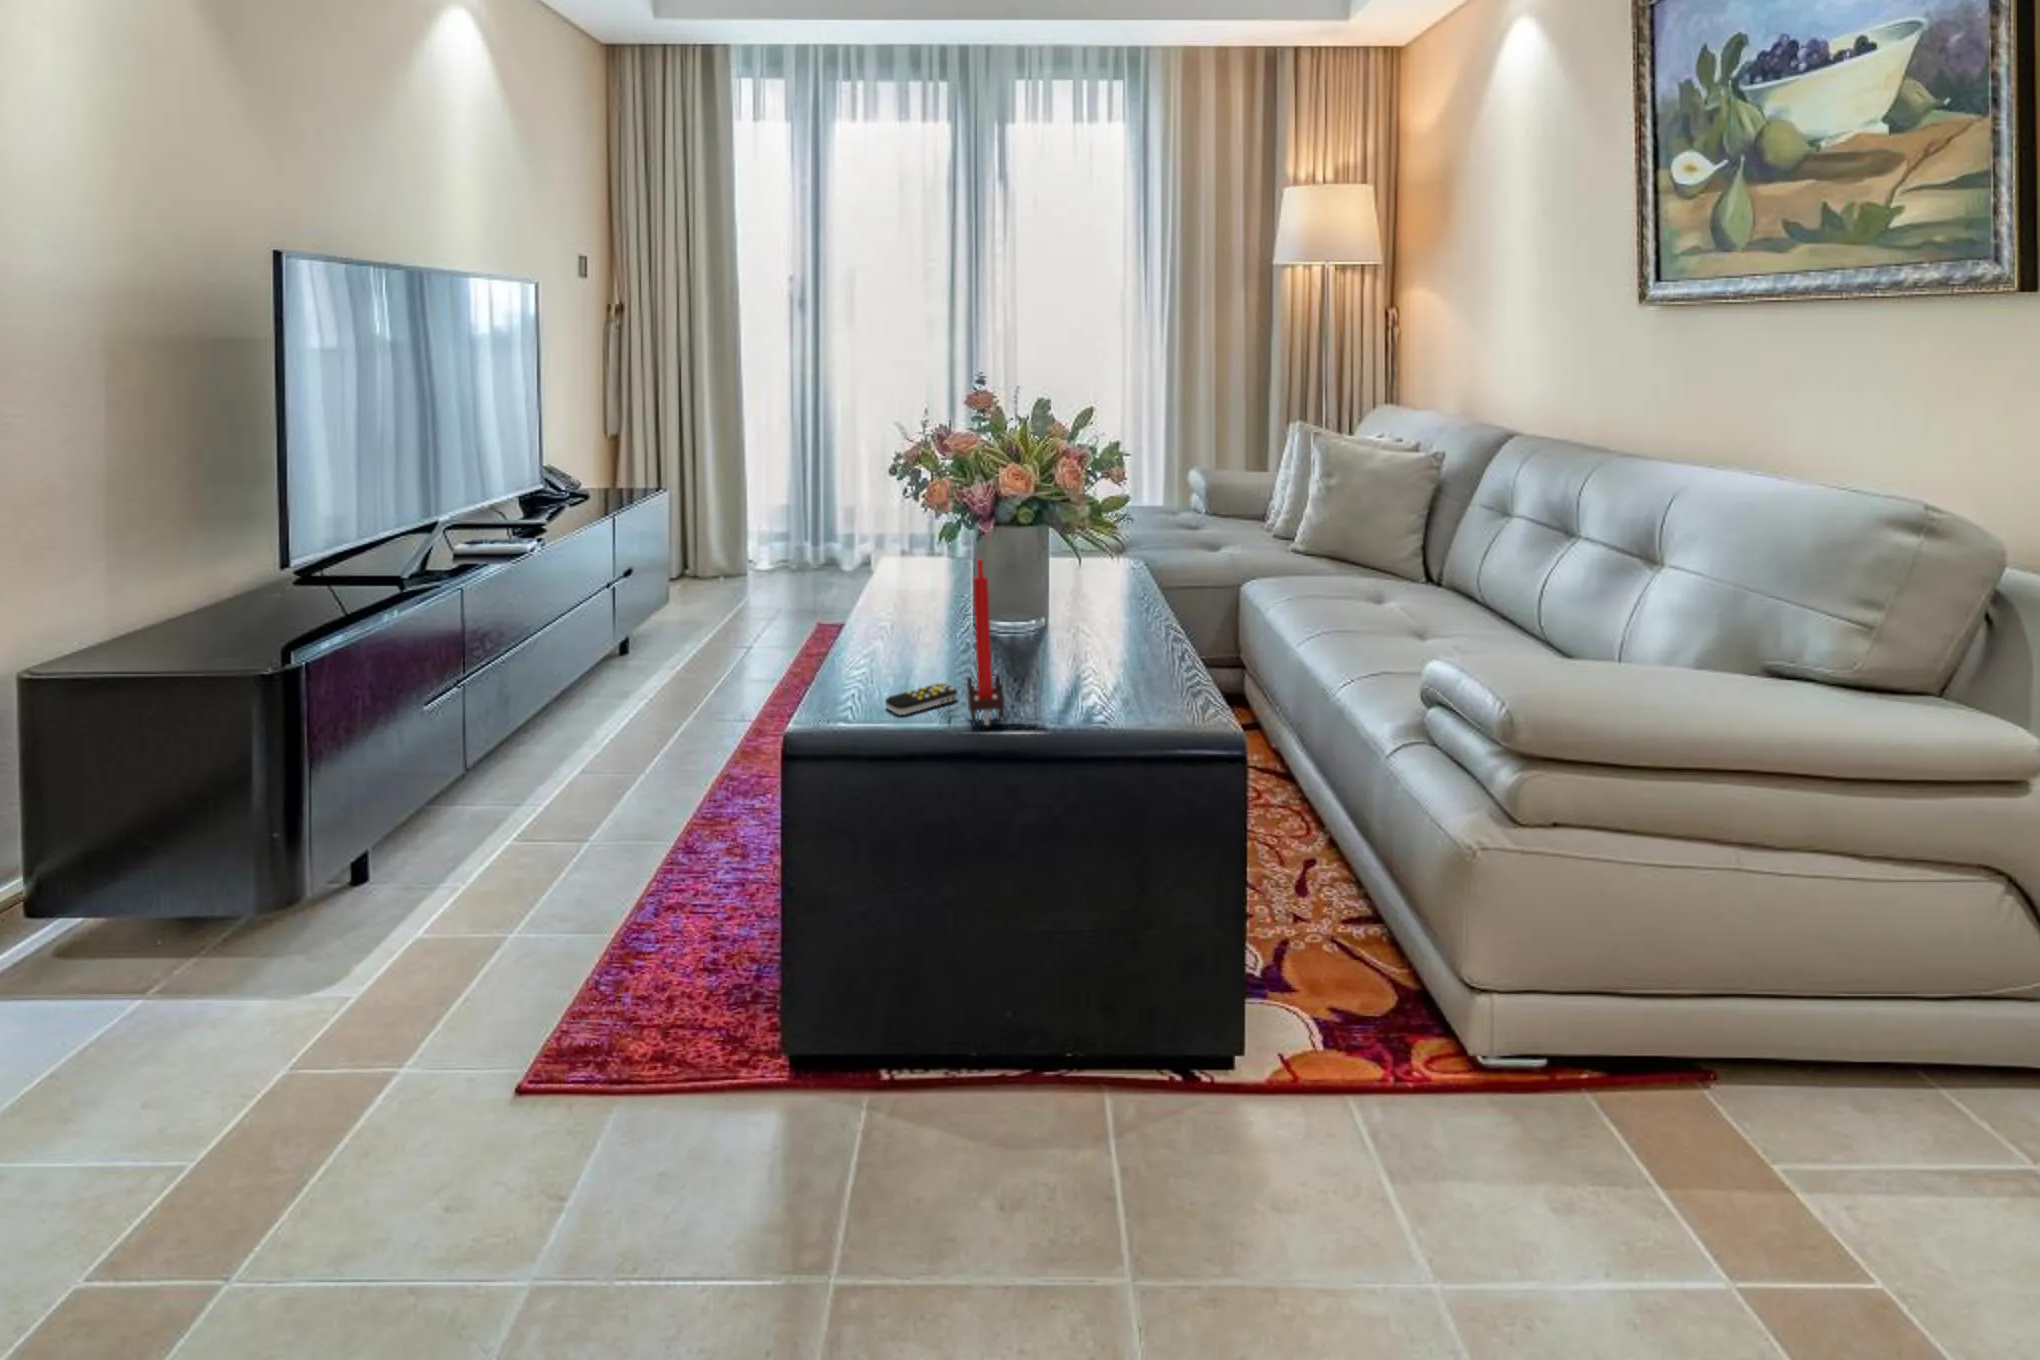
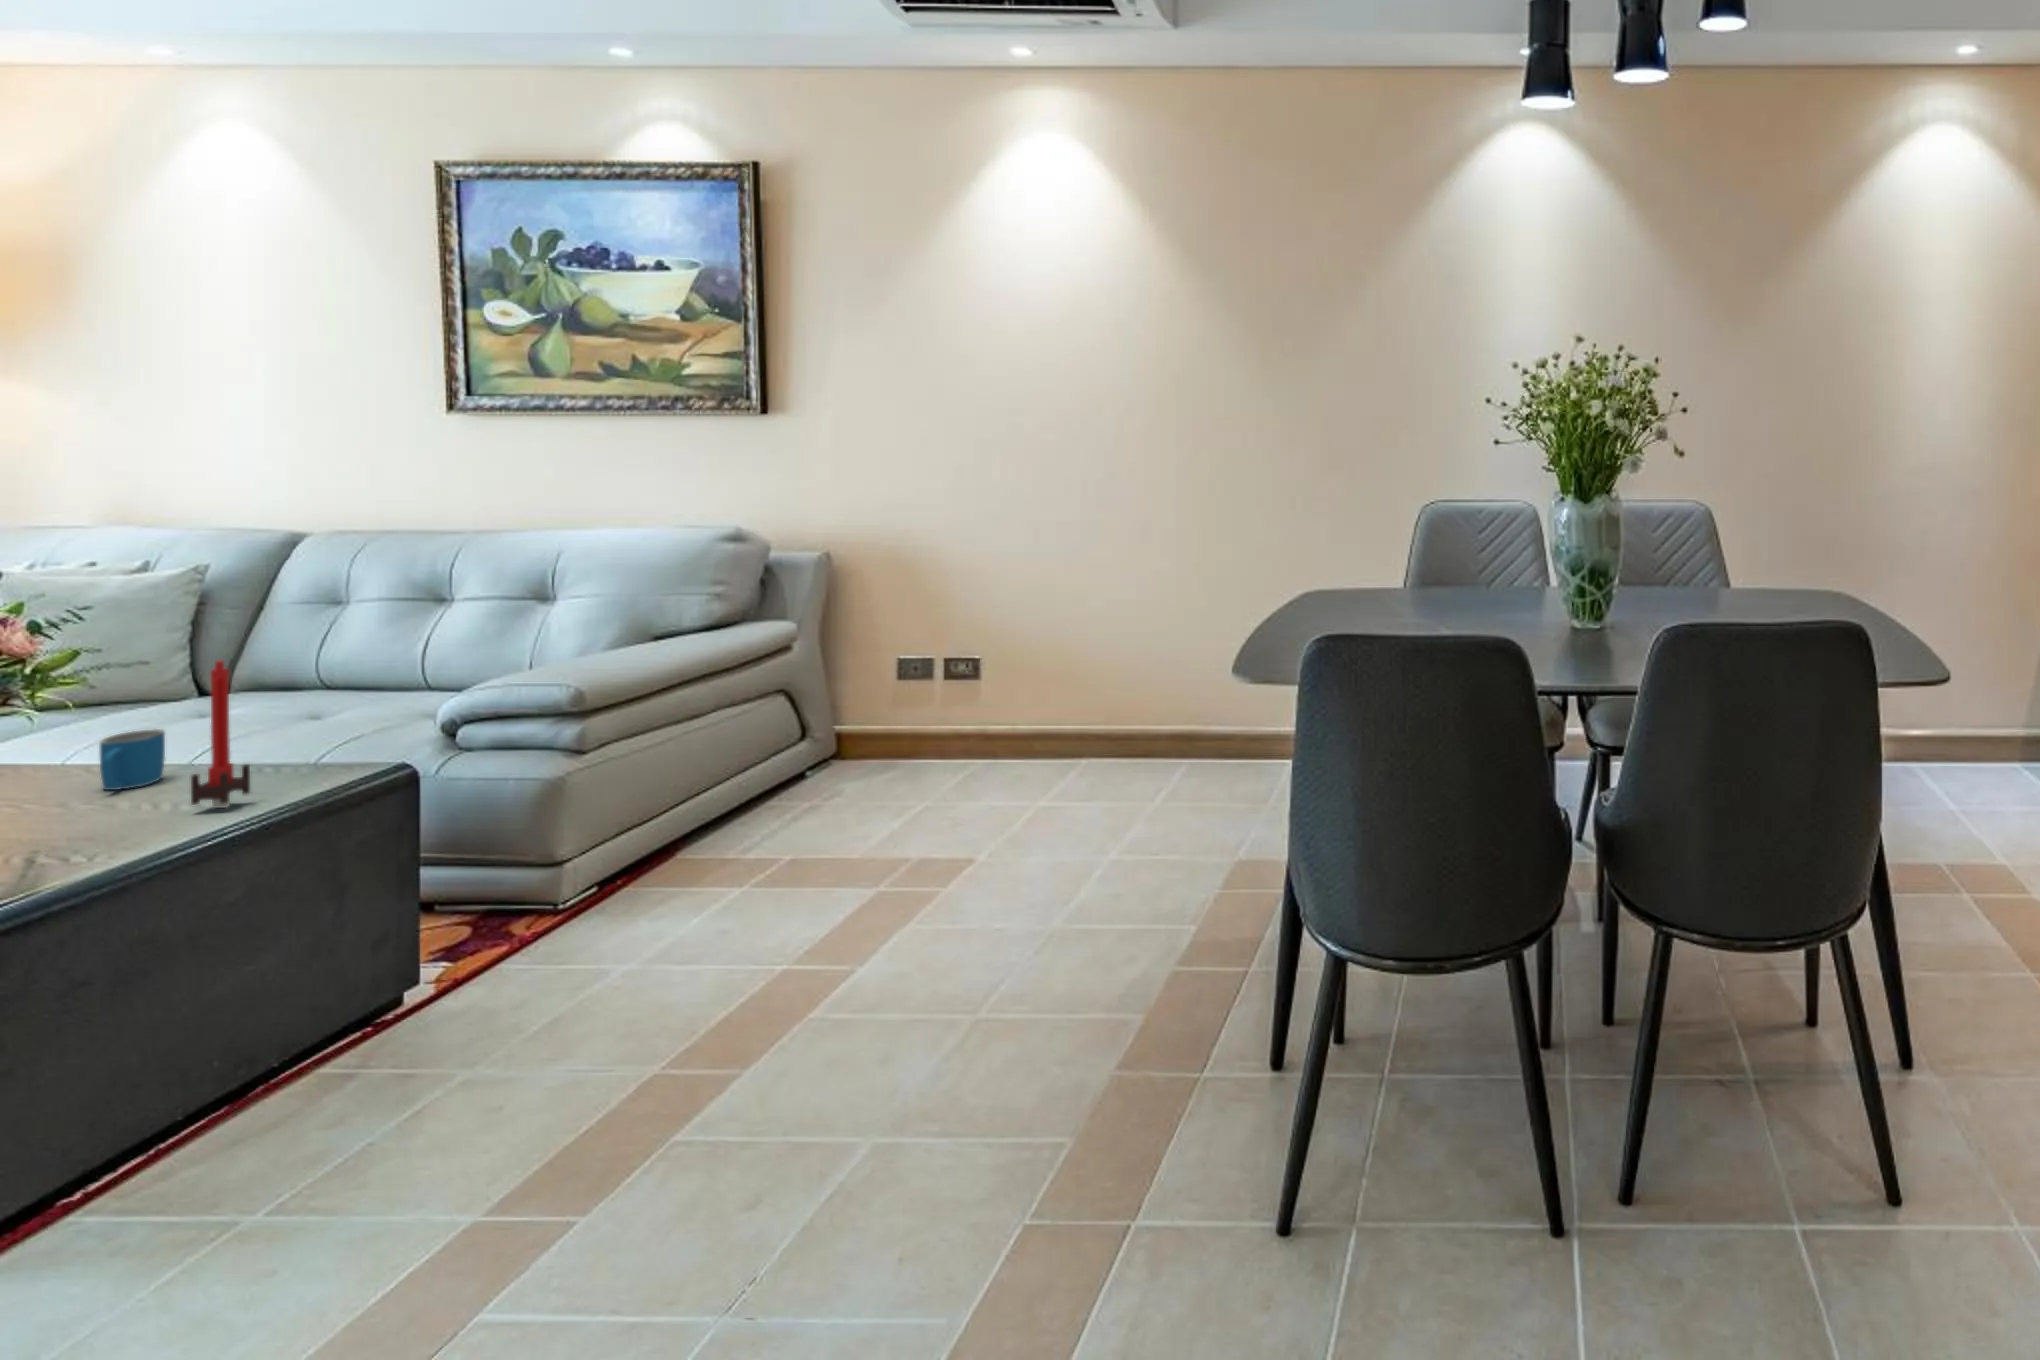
mug: none [1021,607,1080,667] -> present [100,729,165,790]
remote control: present [885,683,958,715] -> none [66,807,134,843]

